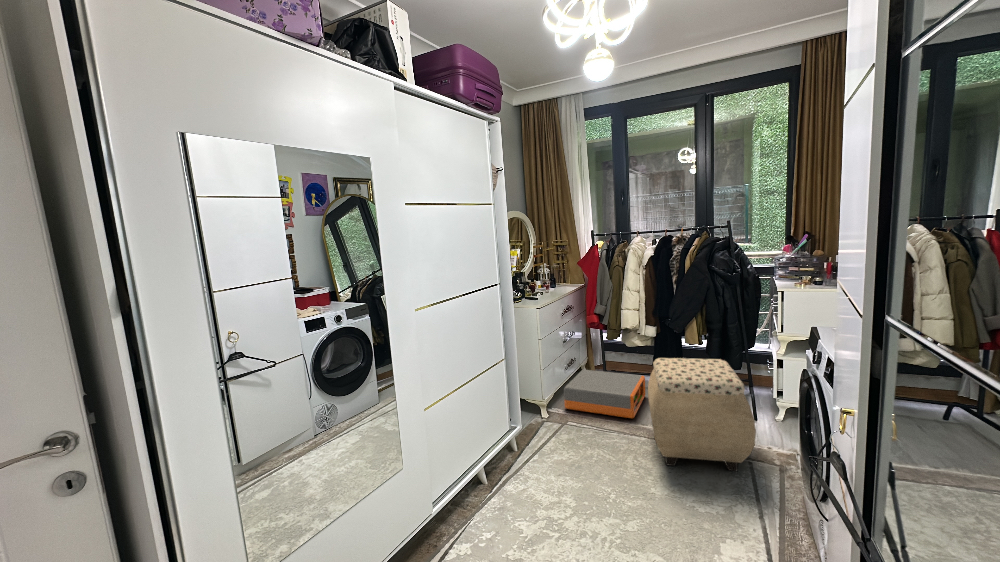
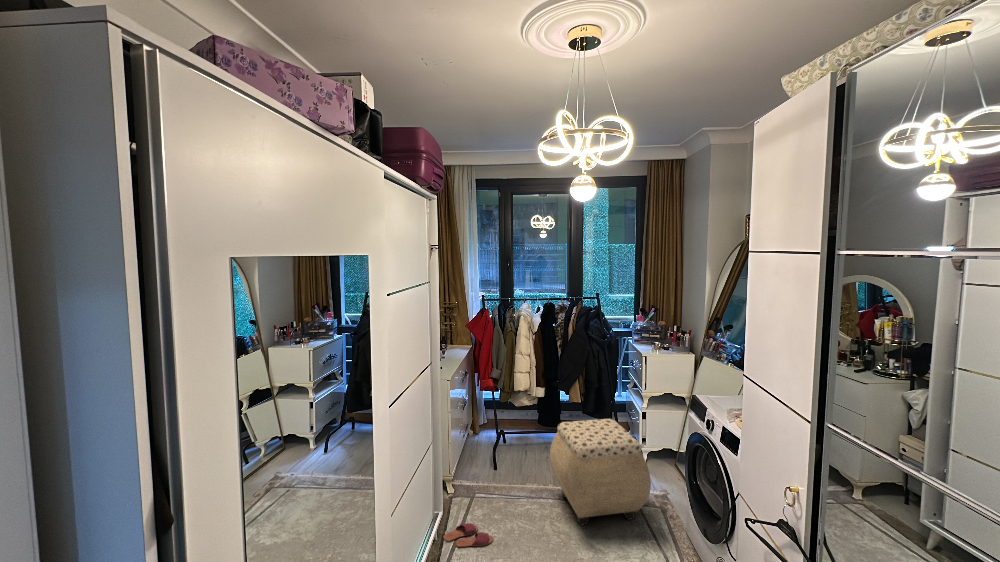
storage box: present [564,370,645,418] -> none [464,434,534,481]
slippers: none [523,442,568,463] -> present [443,523,493,547]

